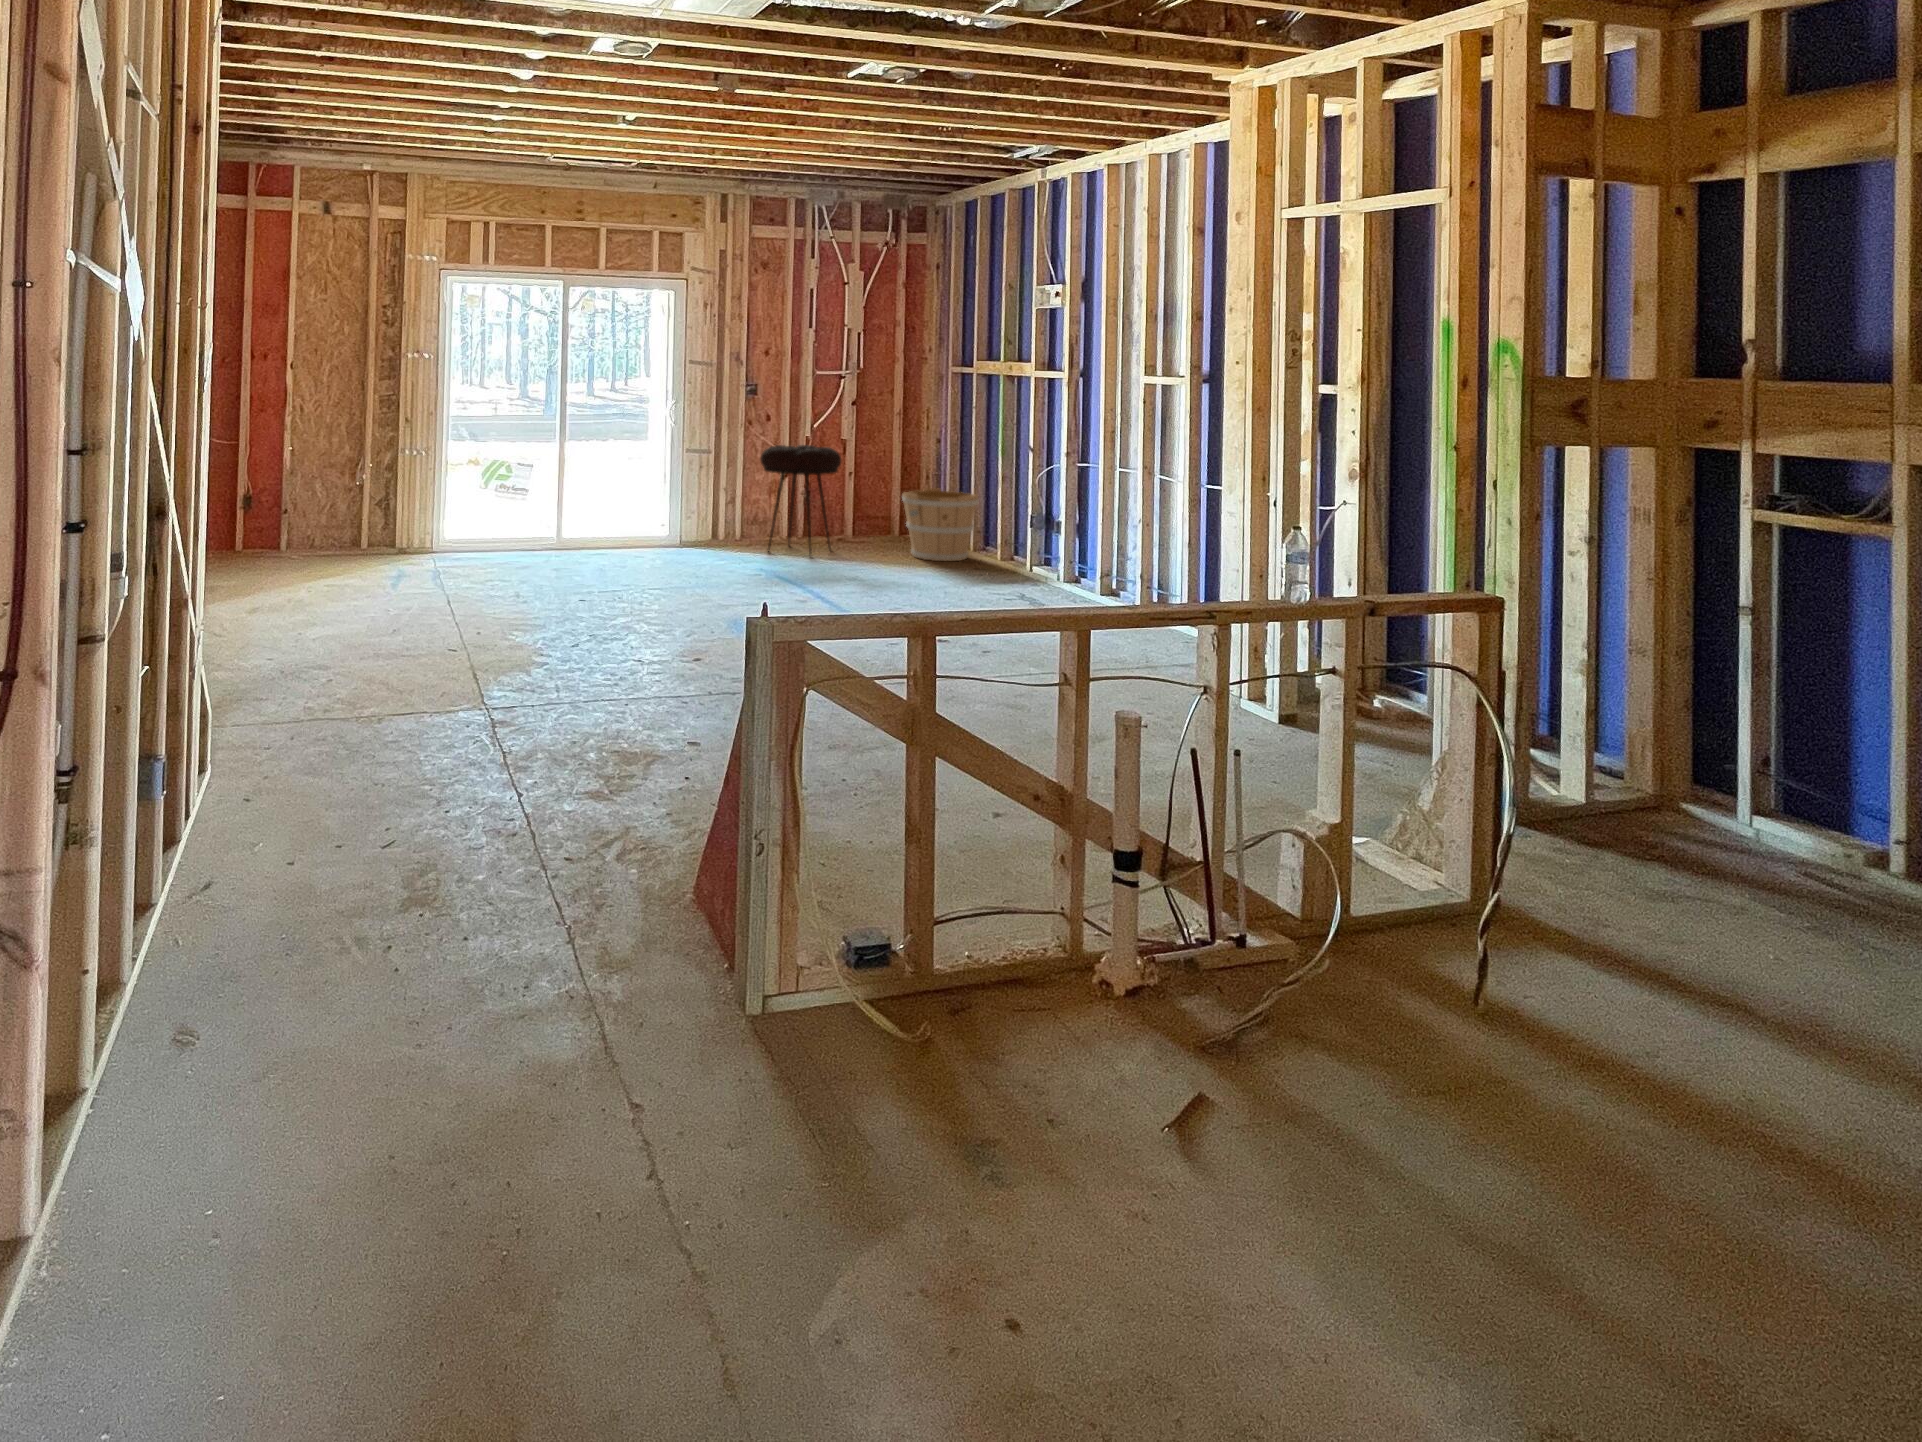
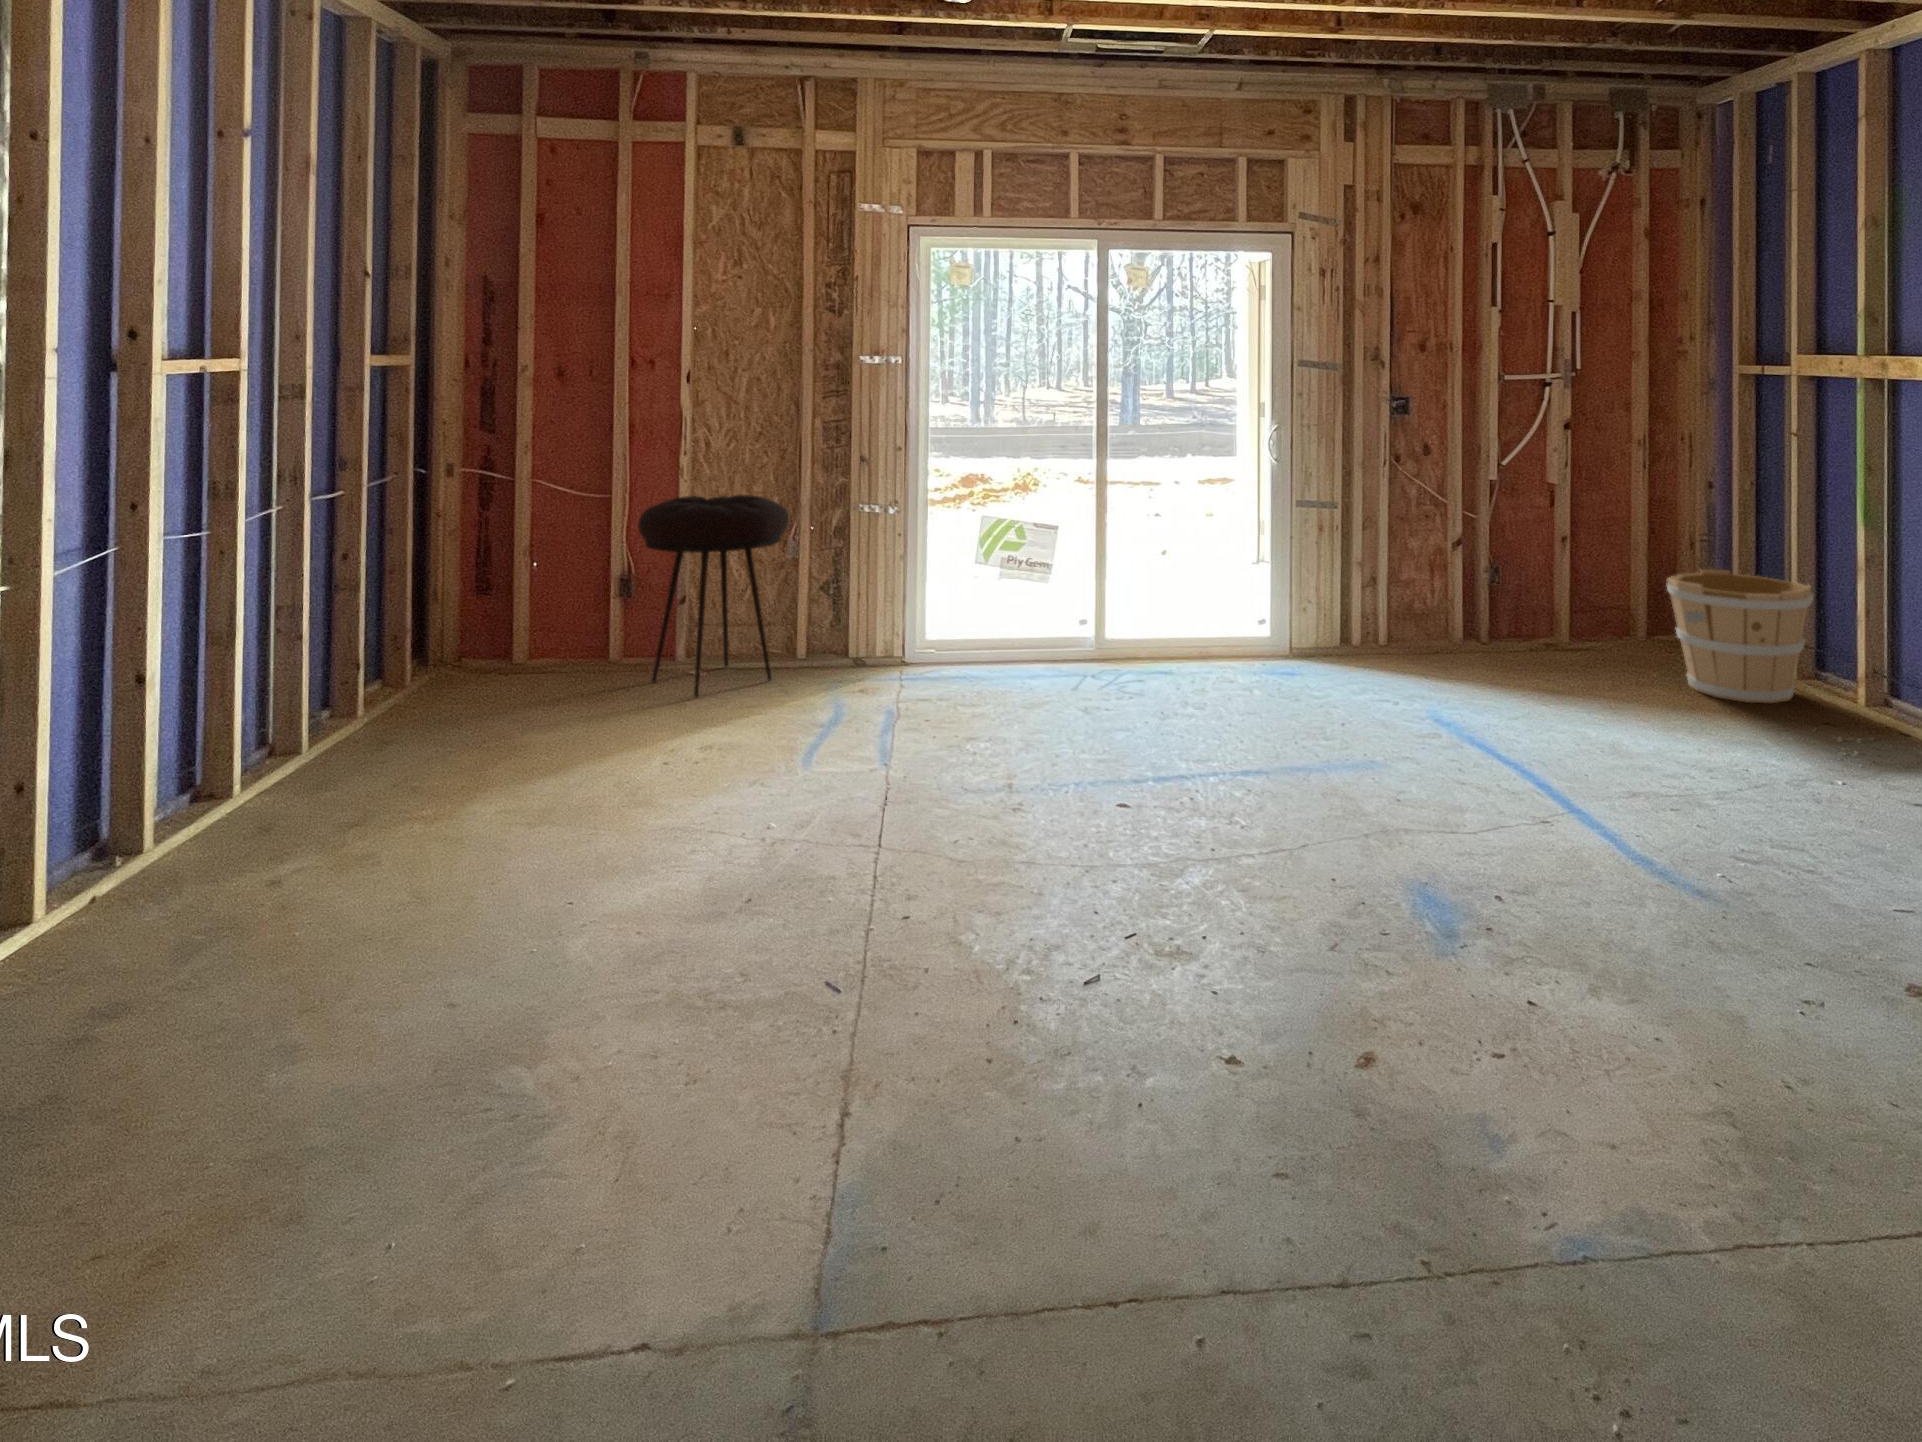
stool: present [760,445,841,555] -> present [638,495,789,697]

